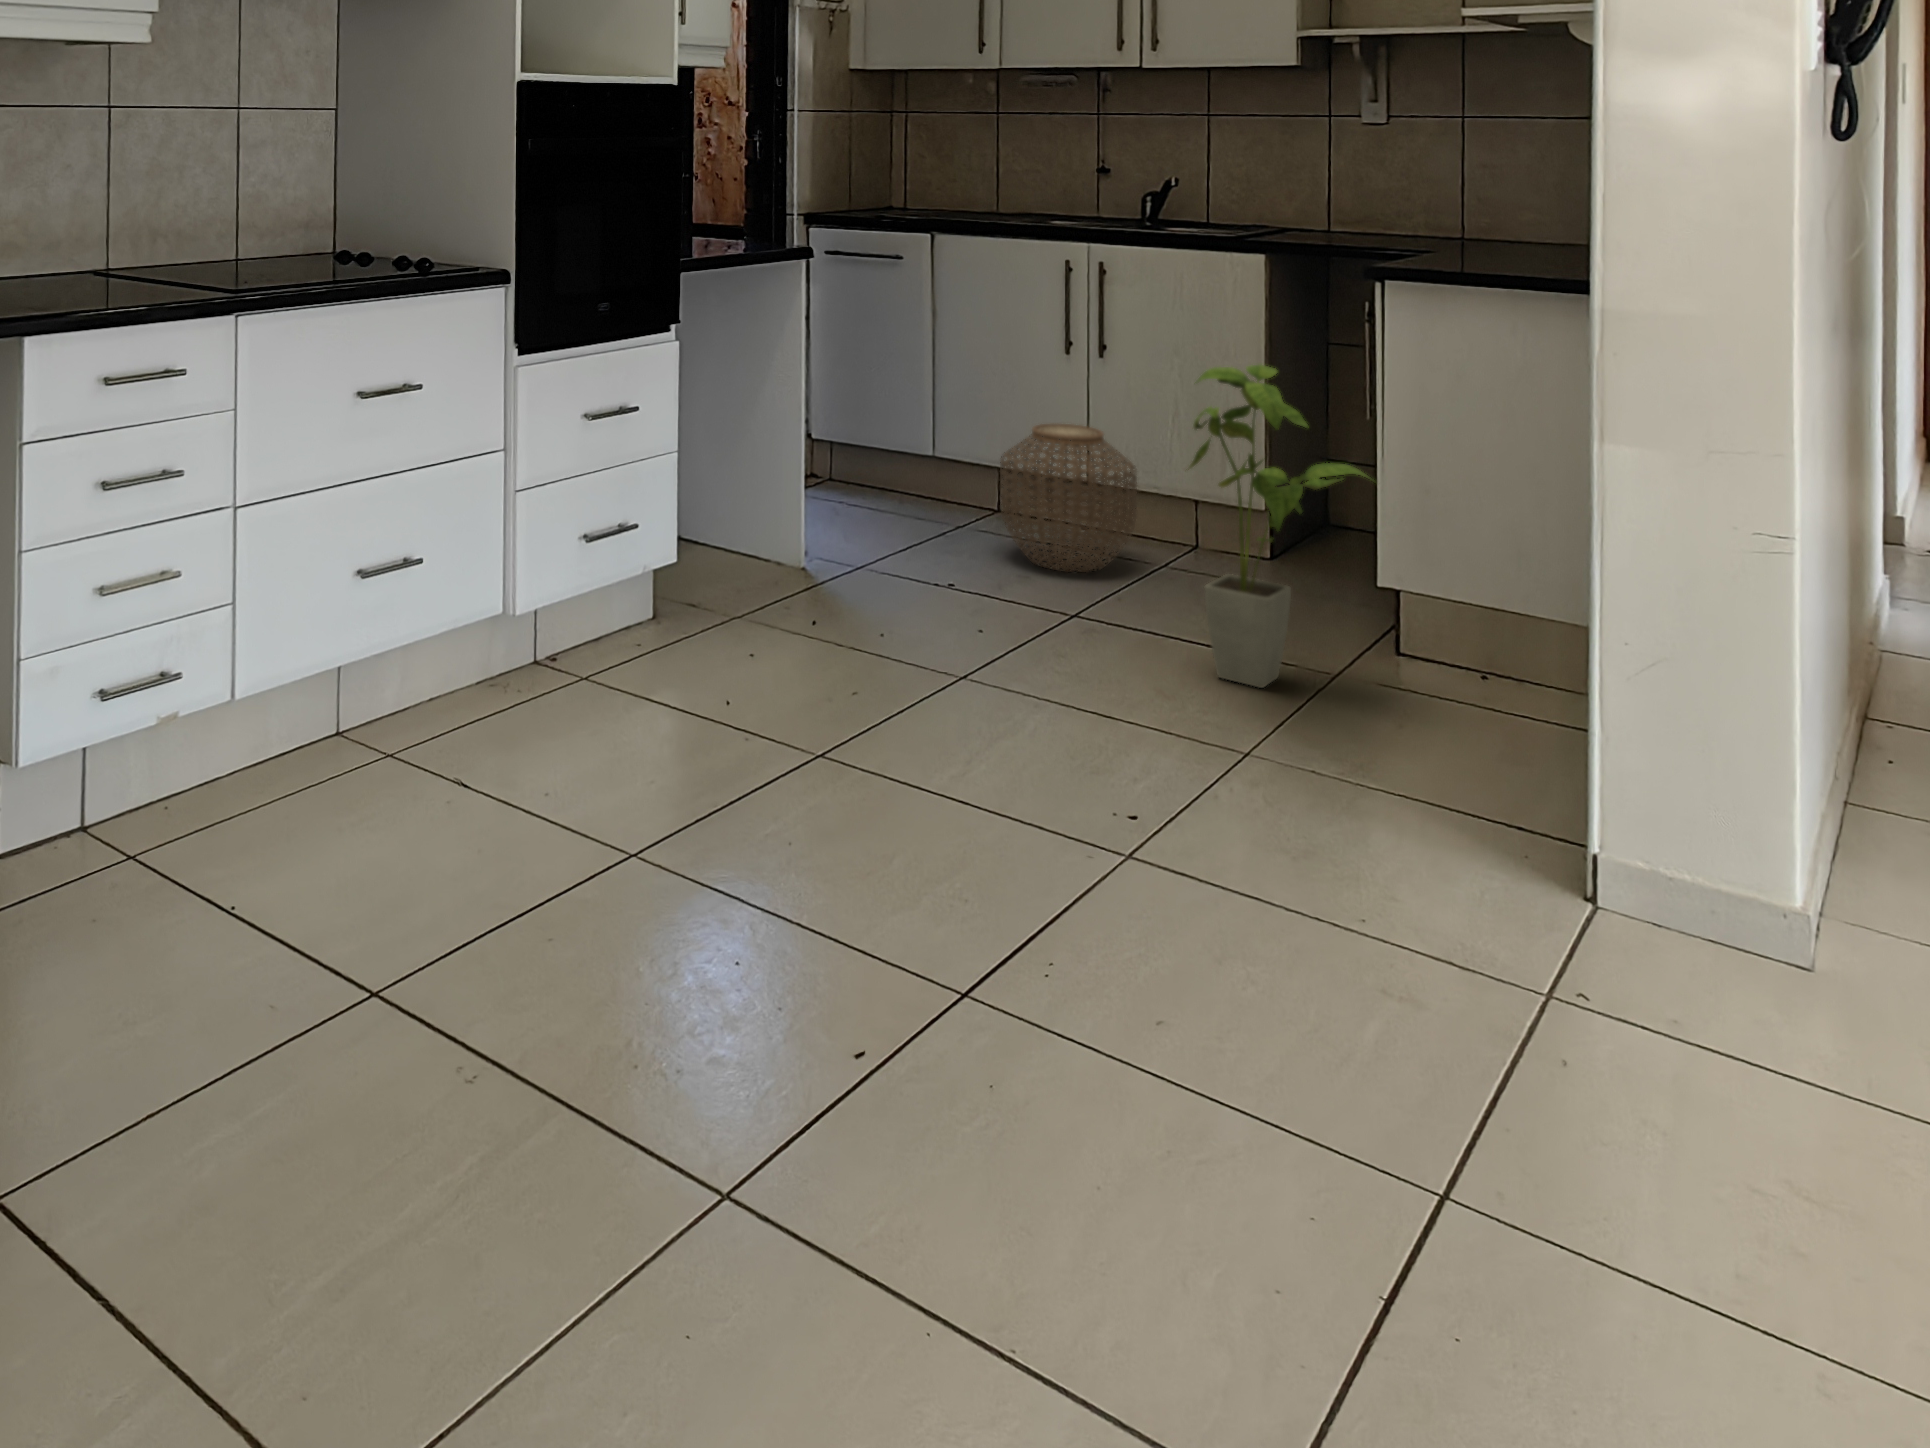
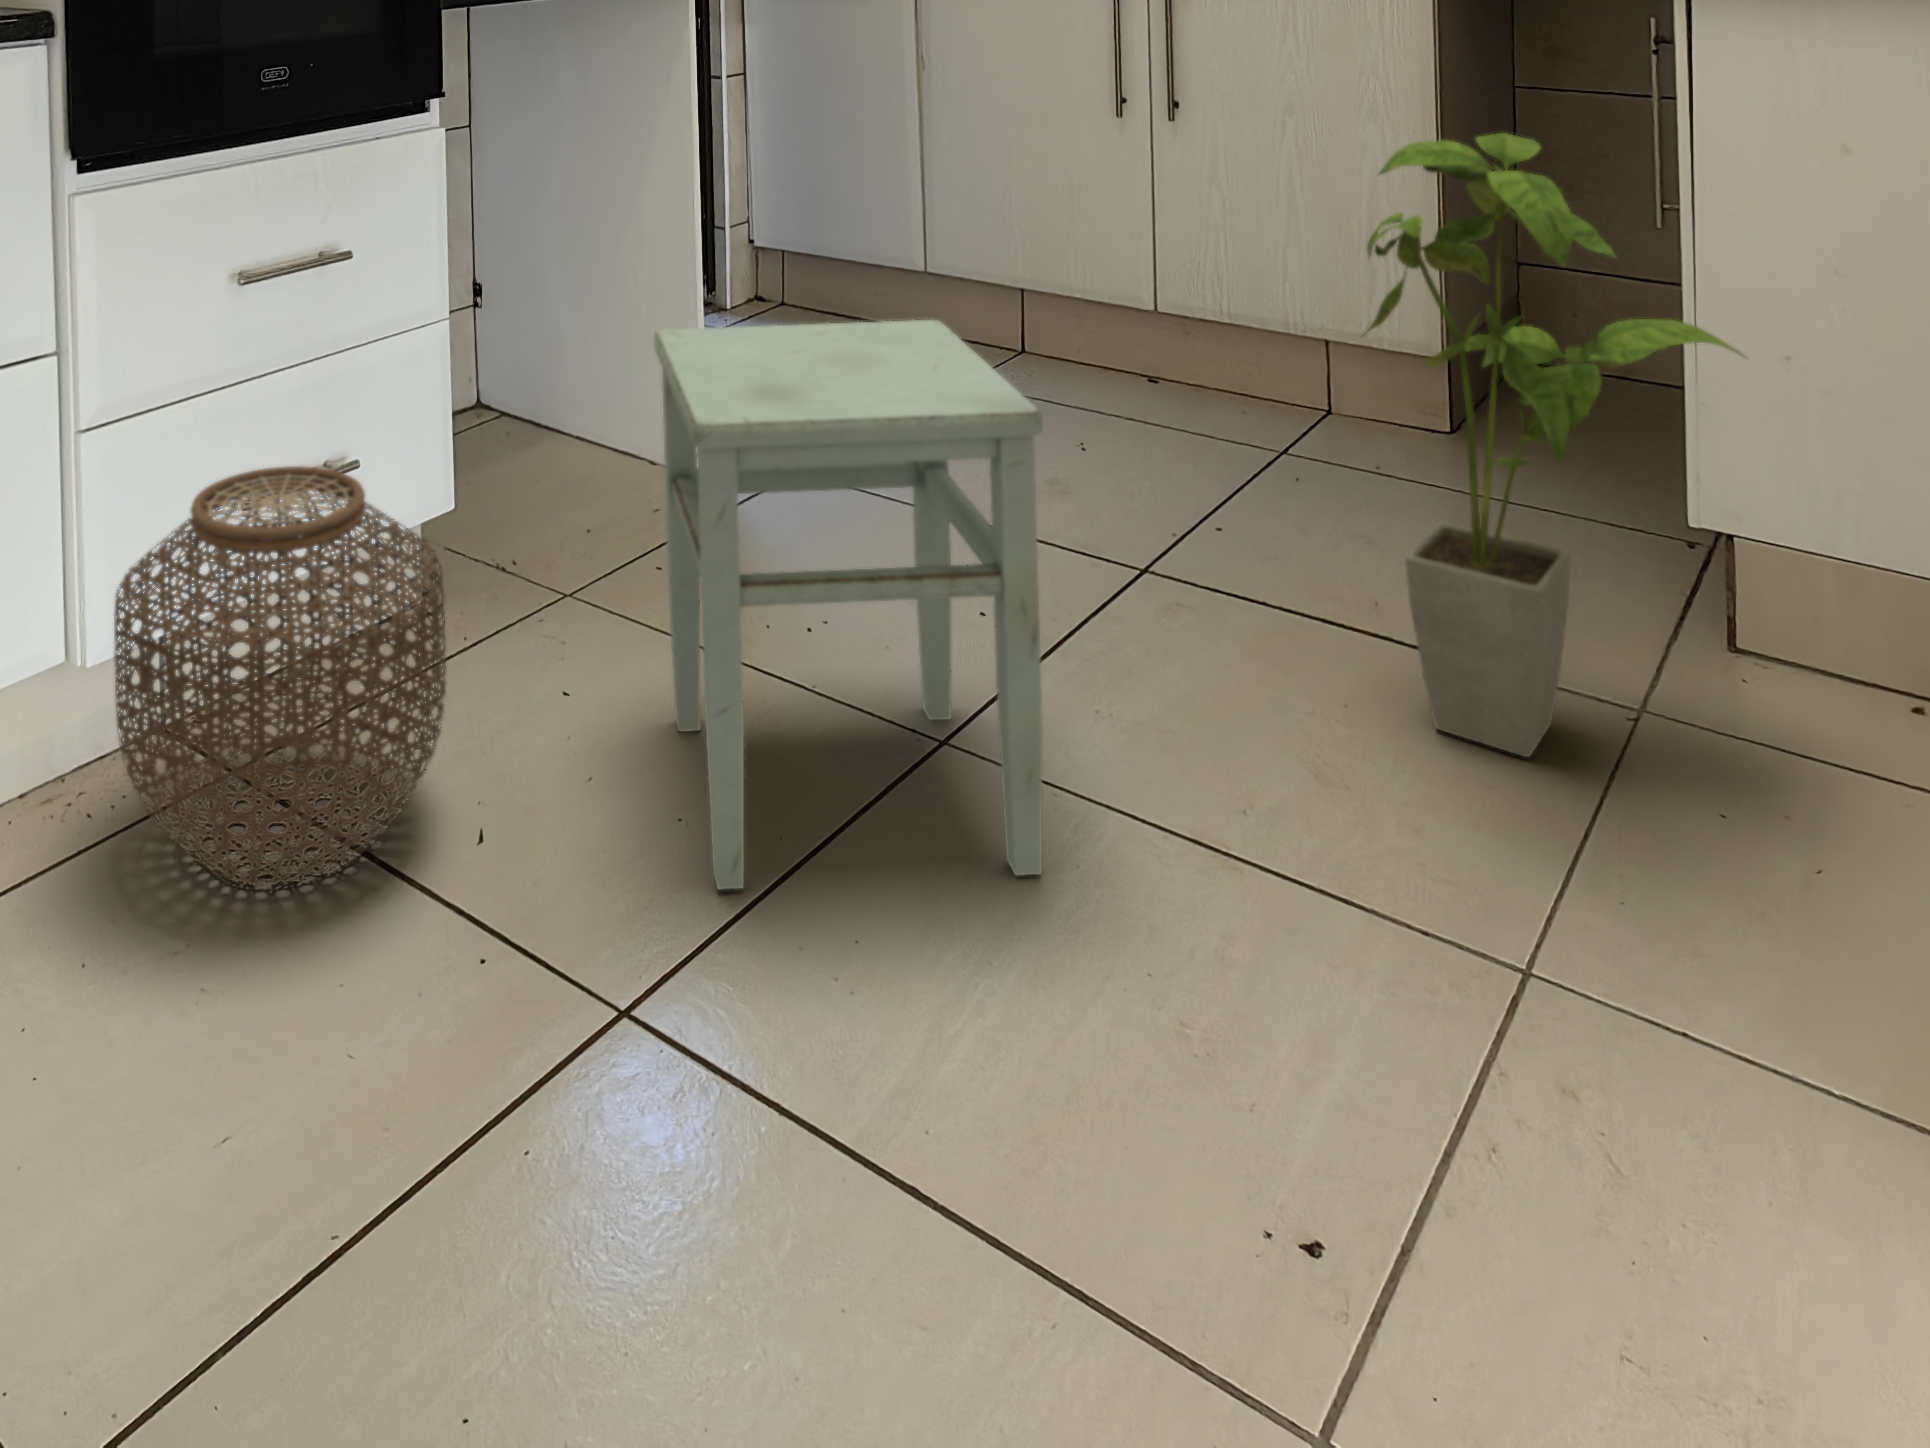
woven basket: present [1000,423,1137,572] -> present [114,466,446,885]
stool: none [808,454,1017,718] -> present [654,320,1043,889]

